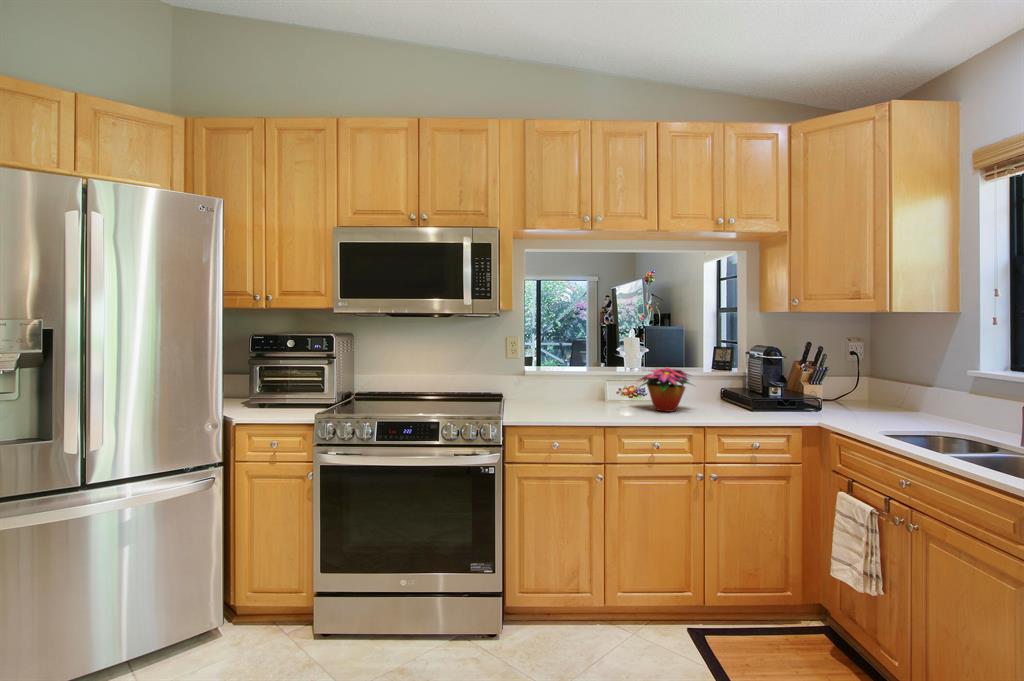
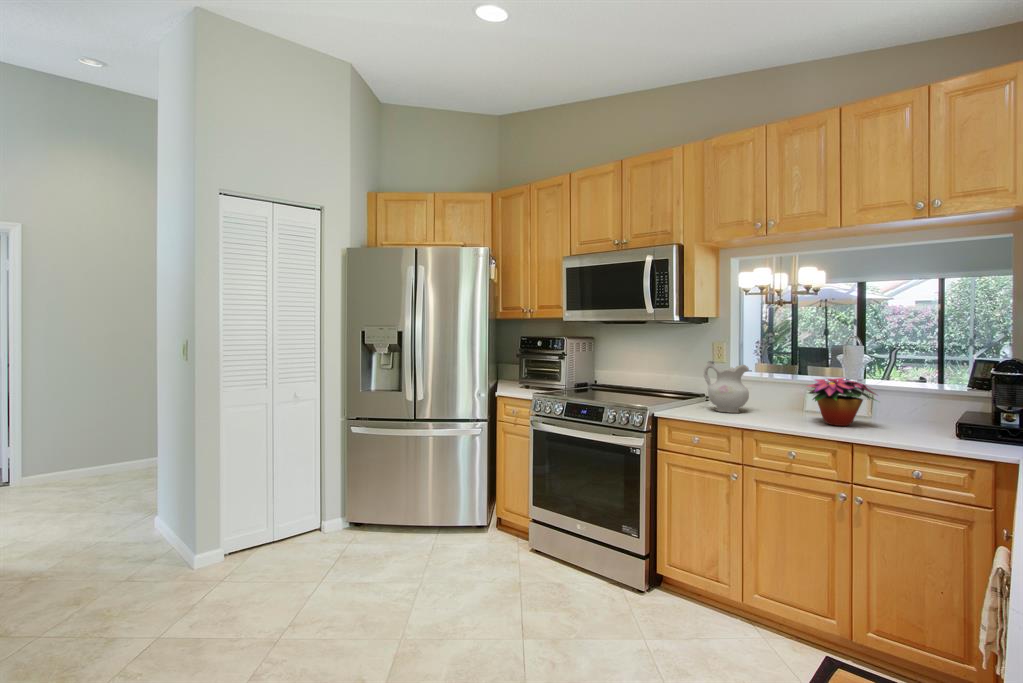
ceramic pitcher: none [537,357,581,411] -> present [704,361,749,413]

